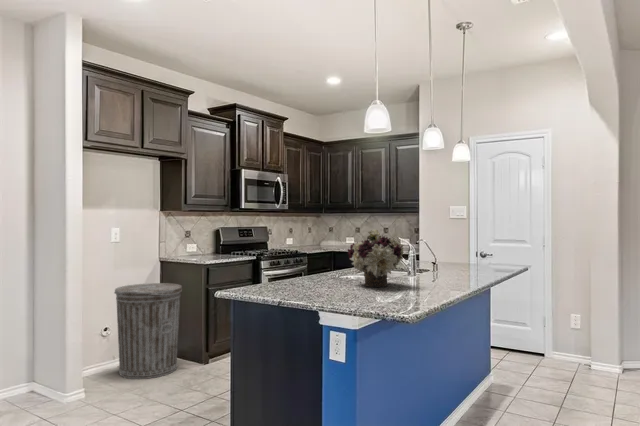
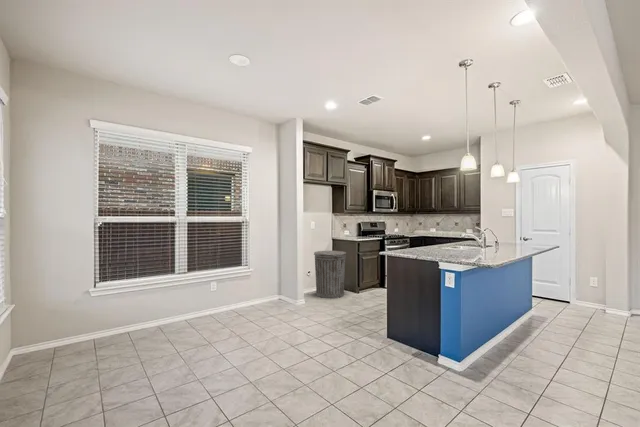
flower arrangement: present [348,229,403,287] -> none [448,223,481,253]

